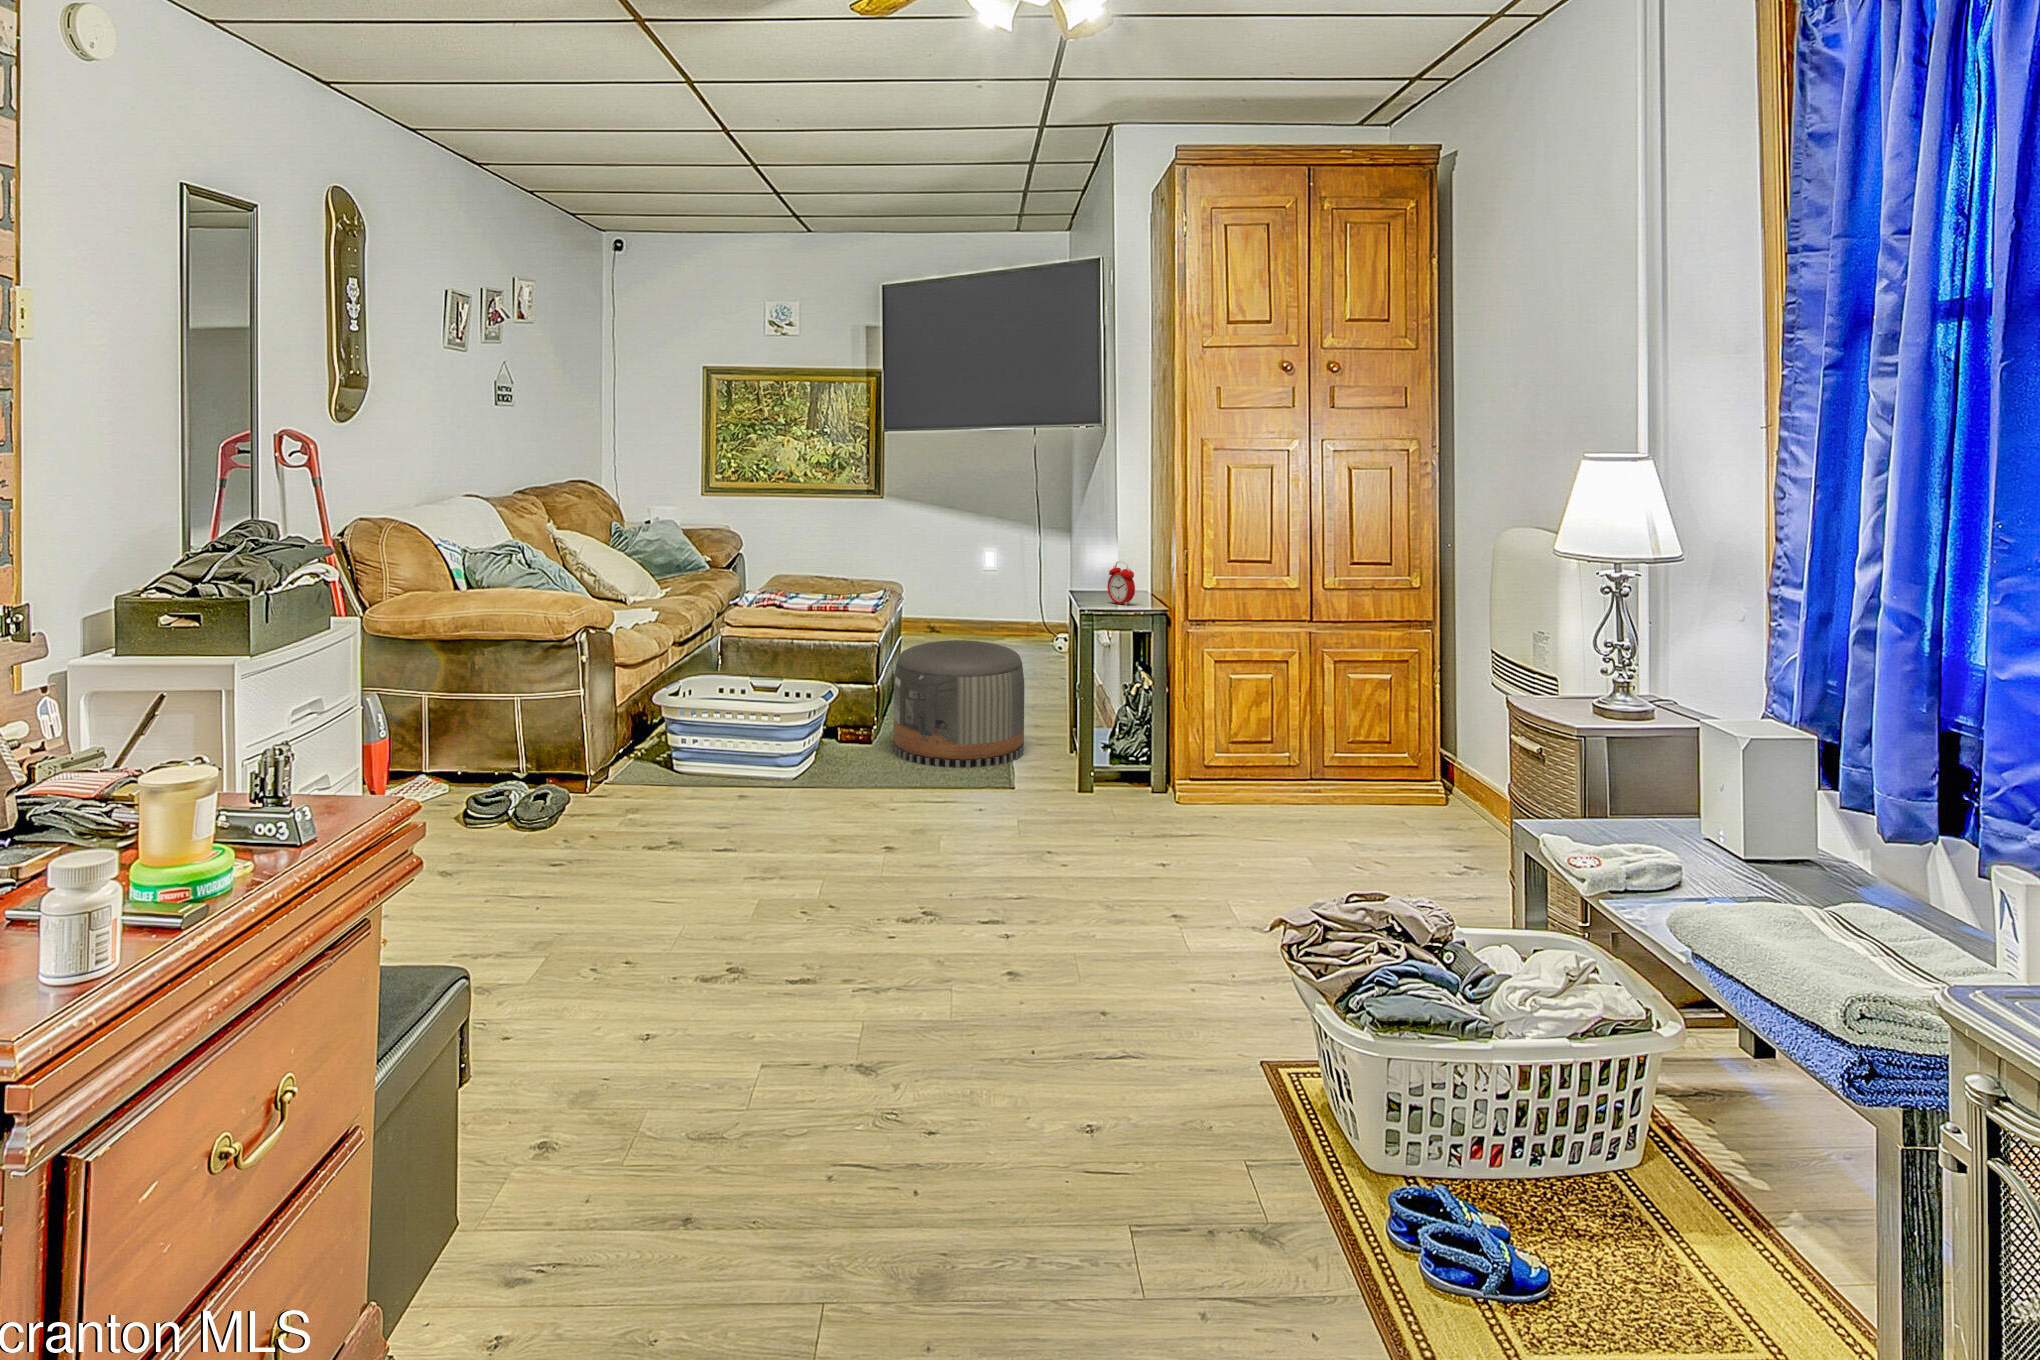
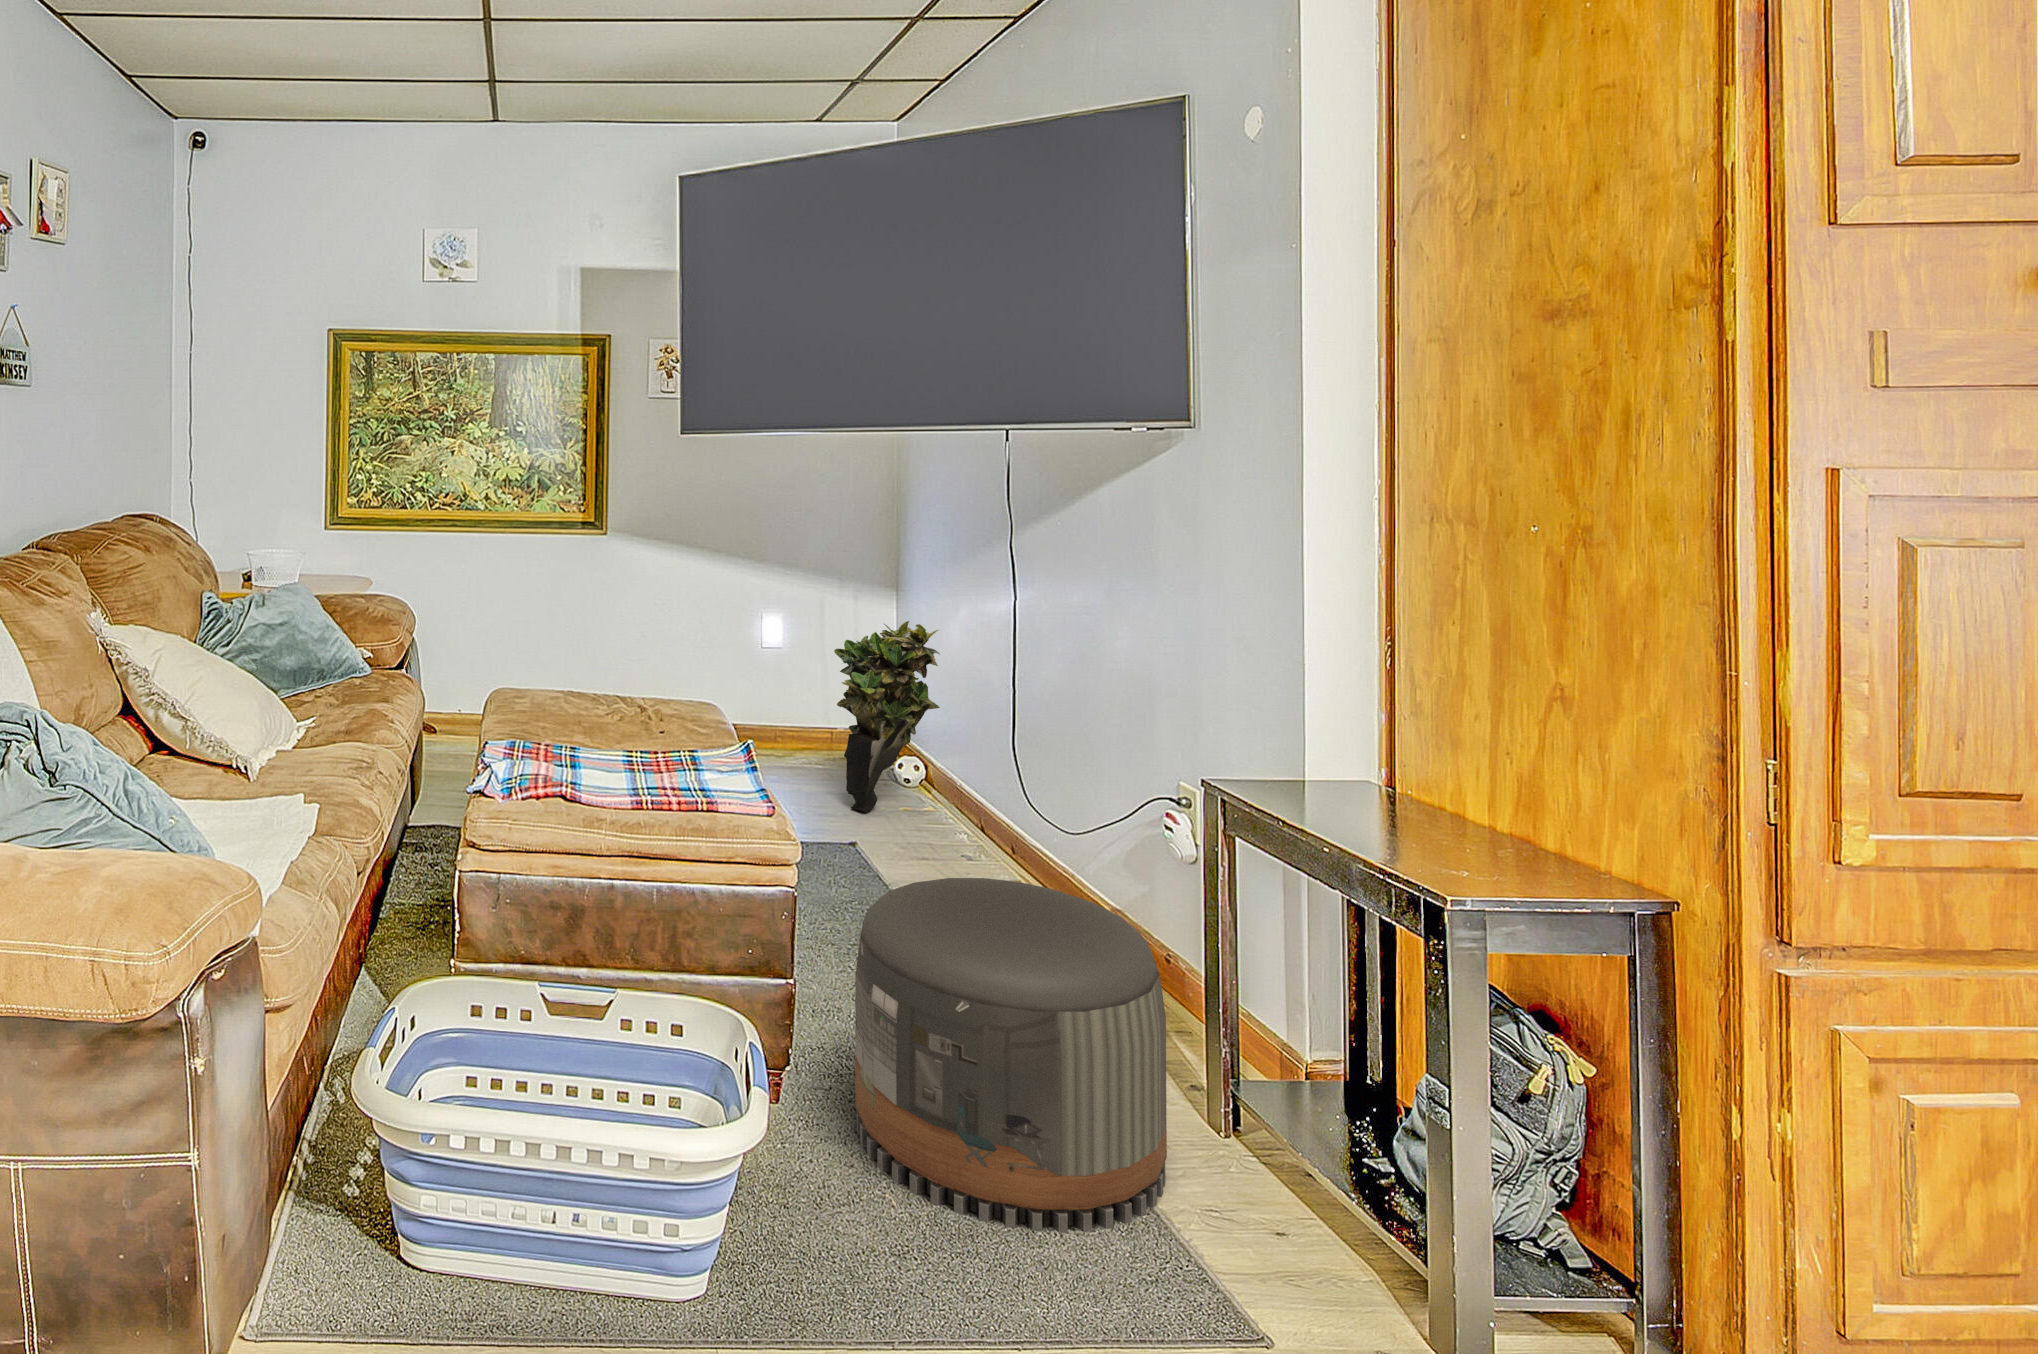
potted plant: none [1000,549,1064,659] -> present [834,621,940,813]
alarm clock: present [1108,561,1135,605] -> none [1444,746,1539,859]

